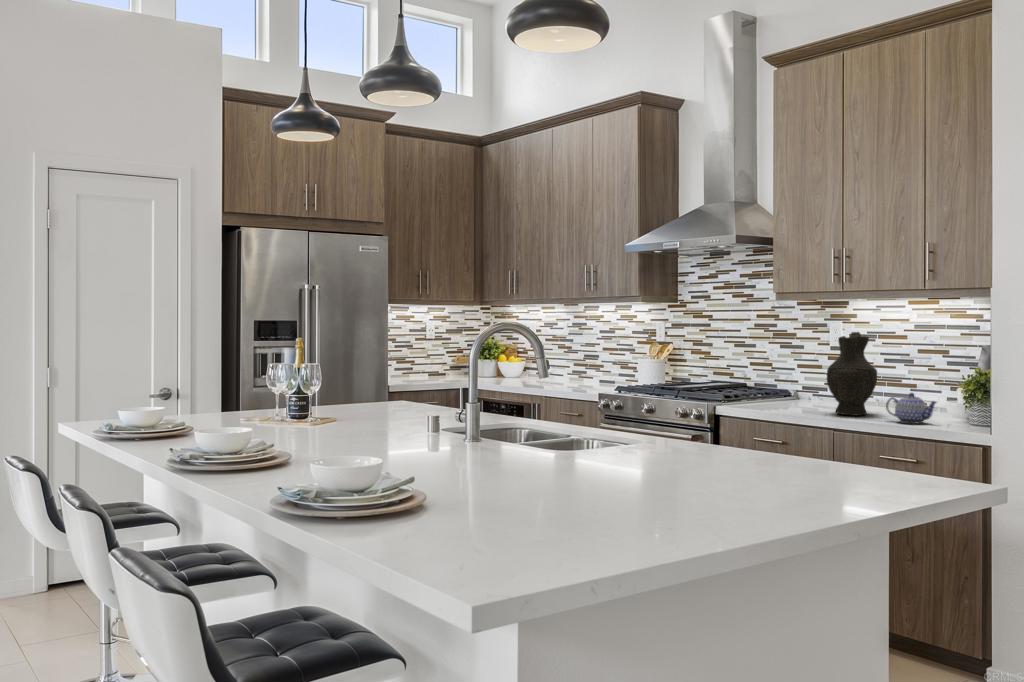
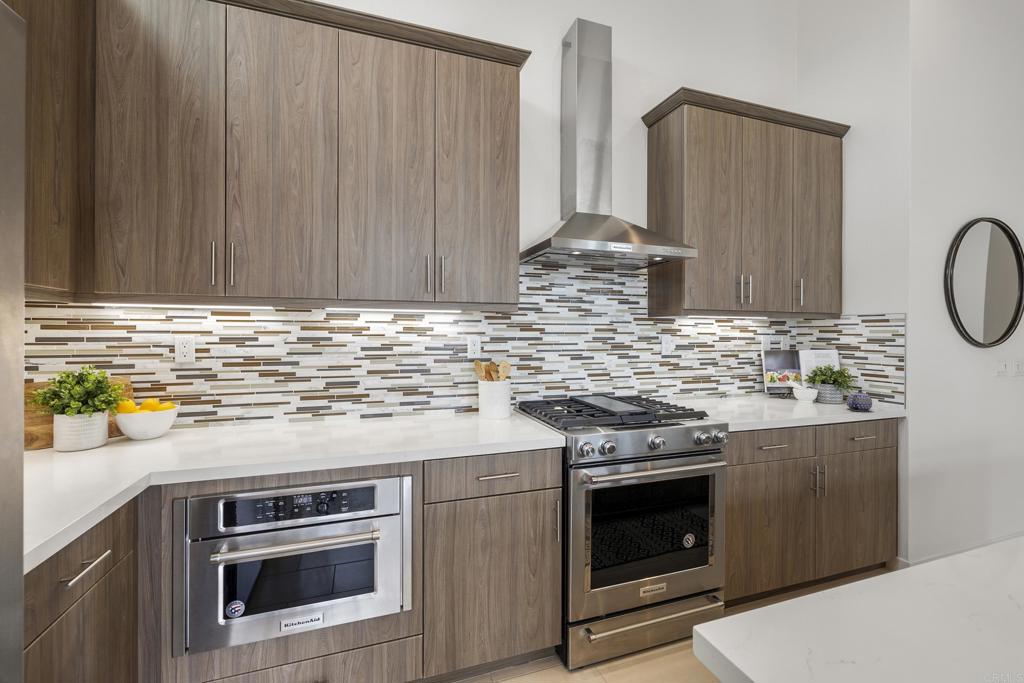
decorative vase: present [827,332,877,416] -> none [786,347,839,413]

